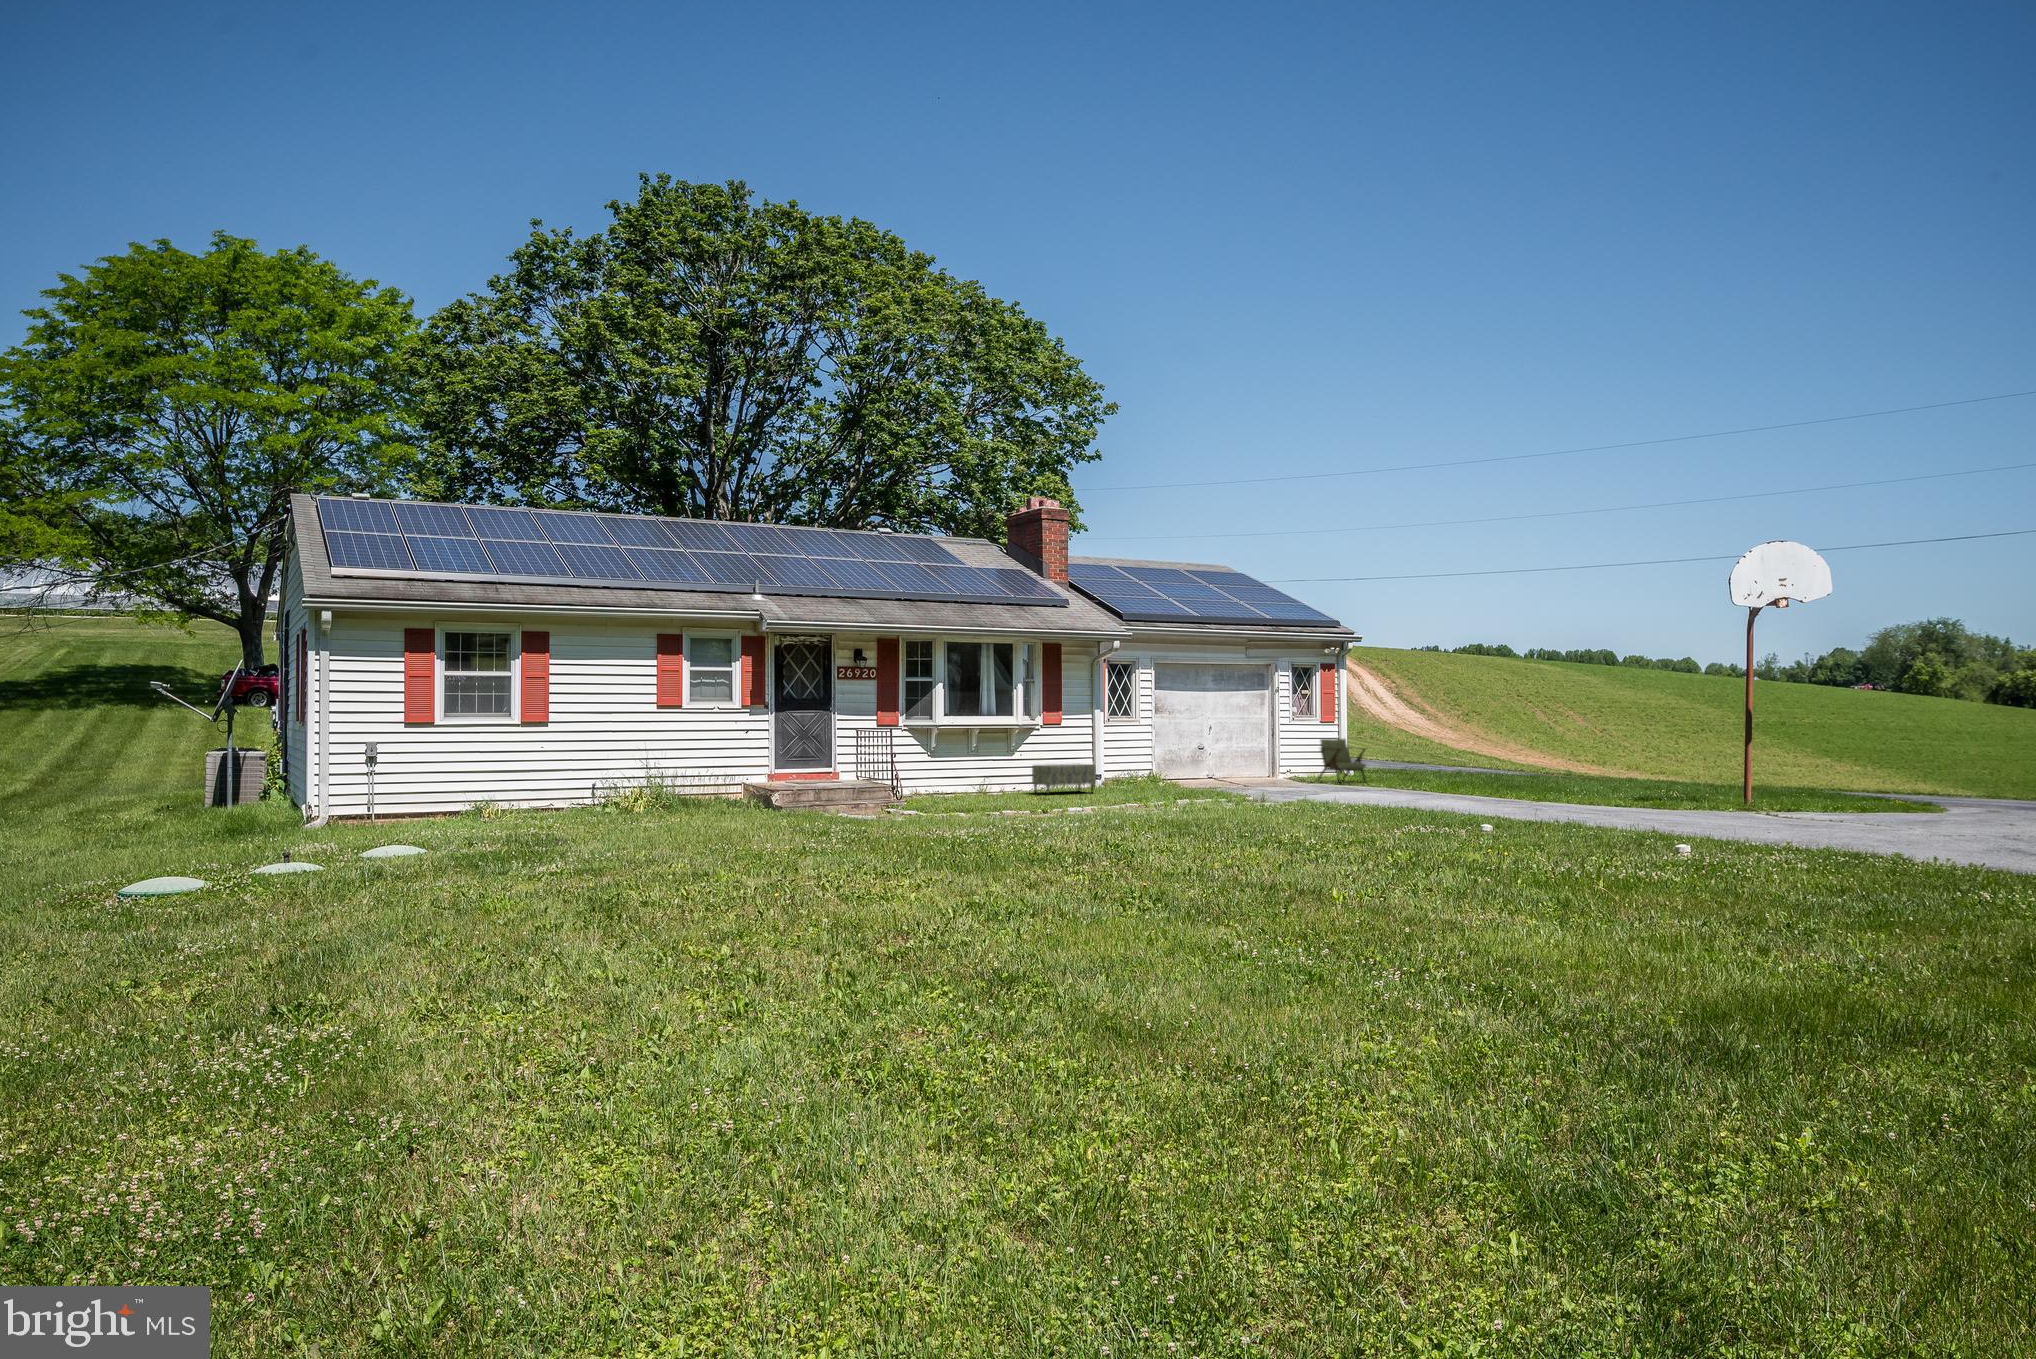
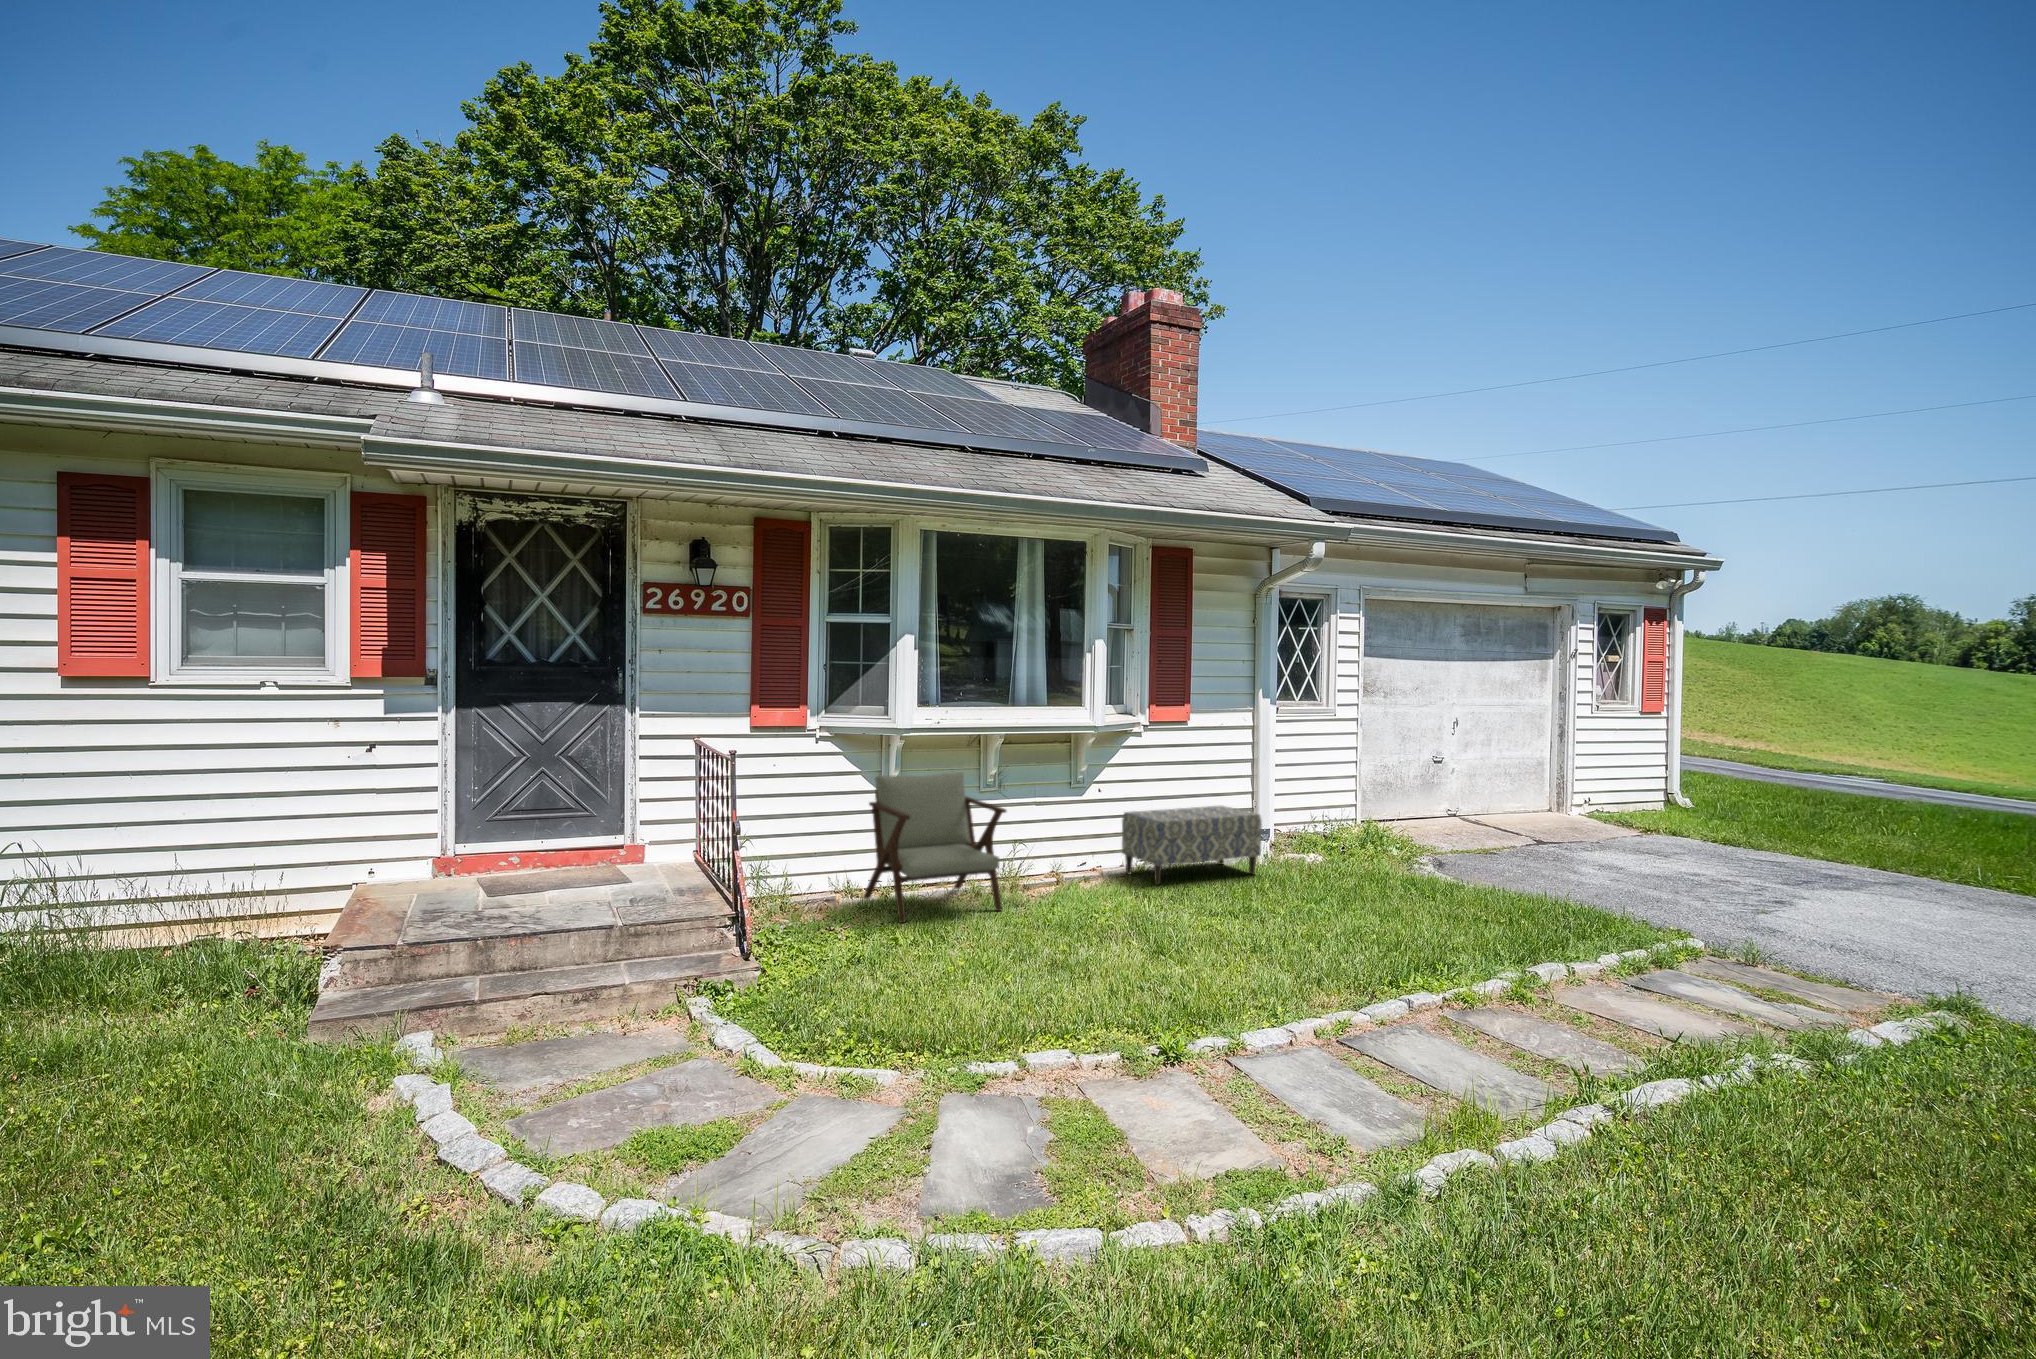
lounge chair: present [1317,739,1366,783] -> present [864,772,1006,923]

